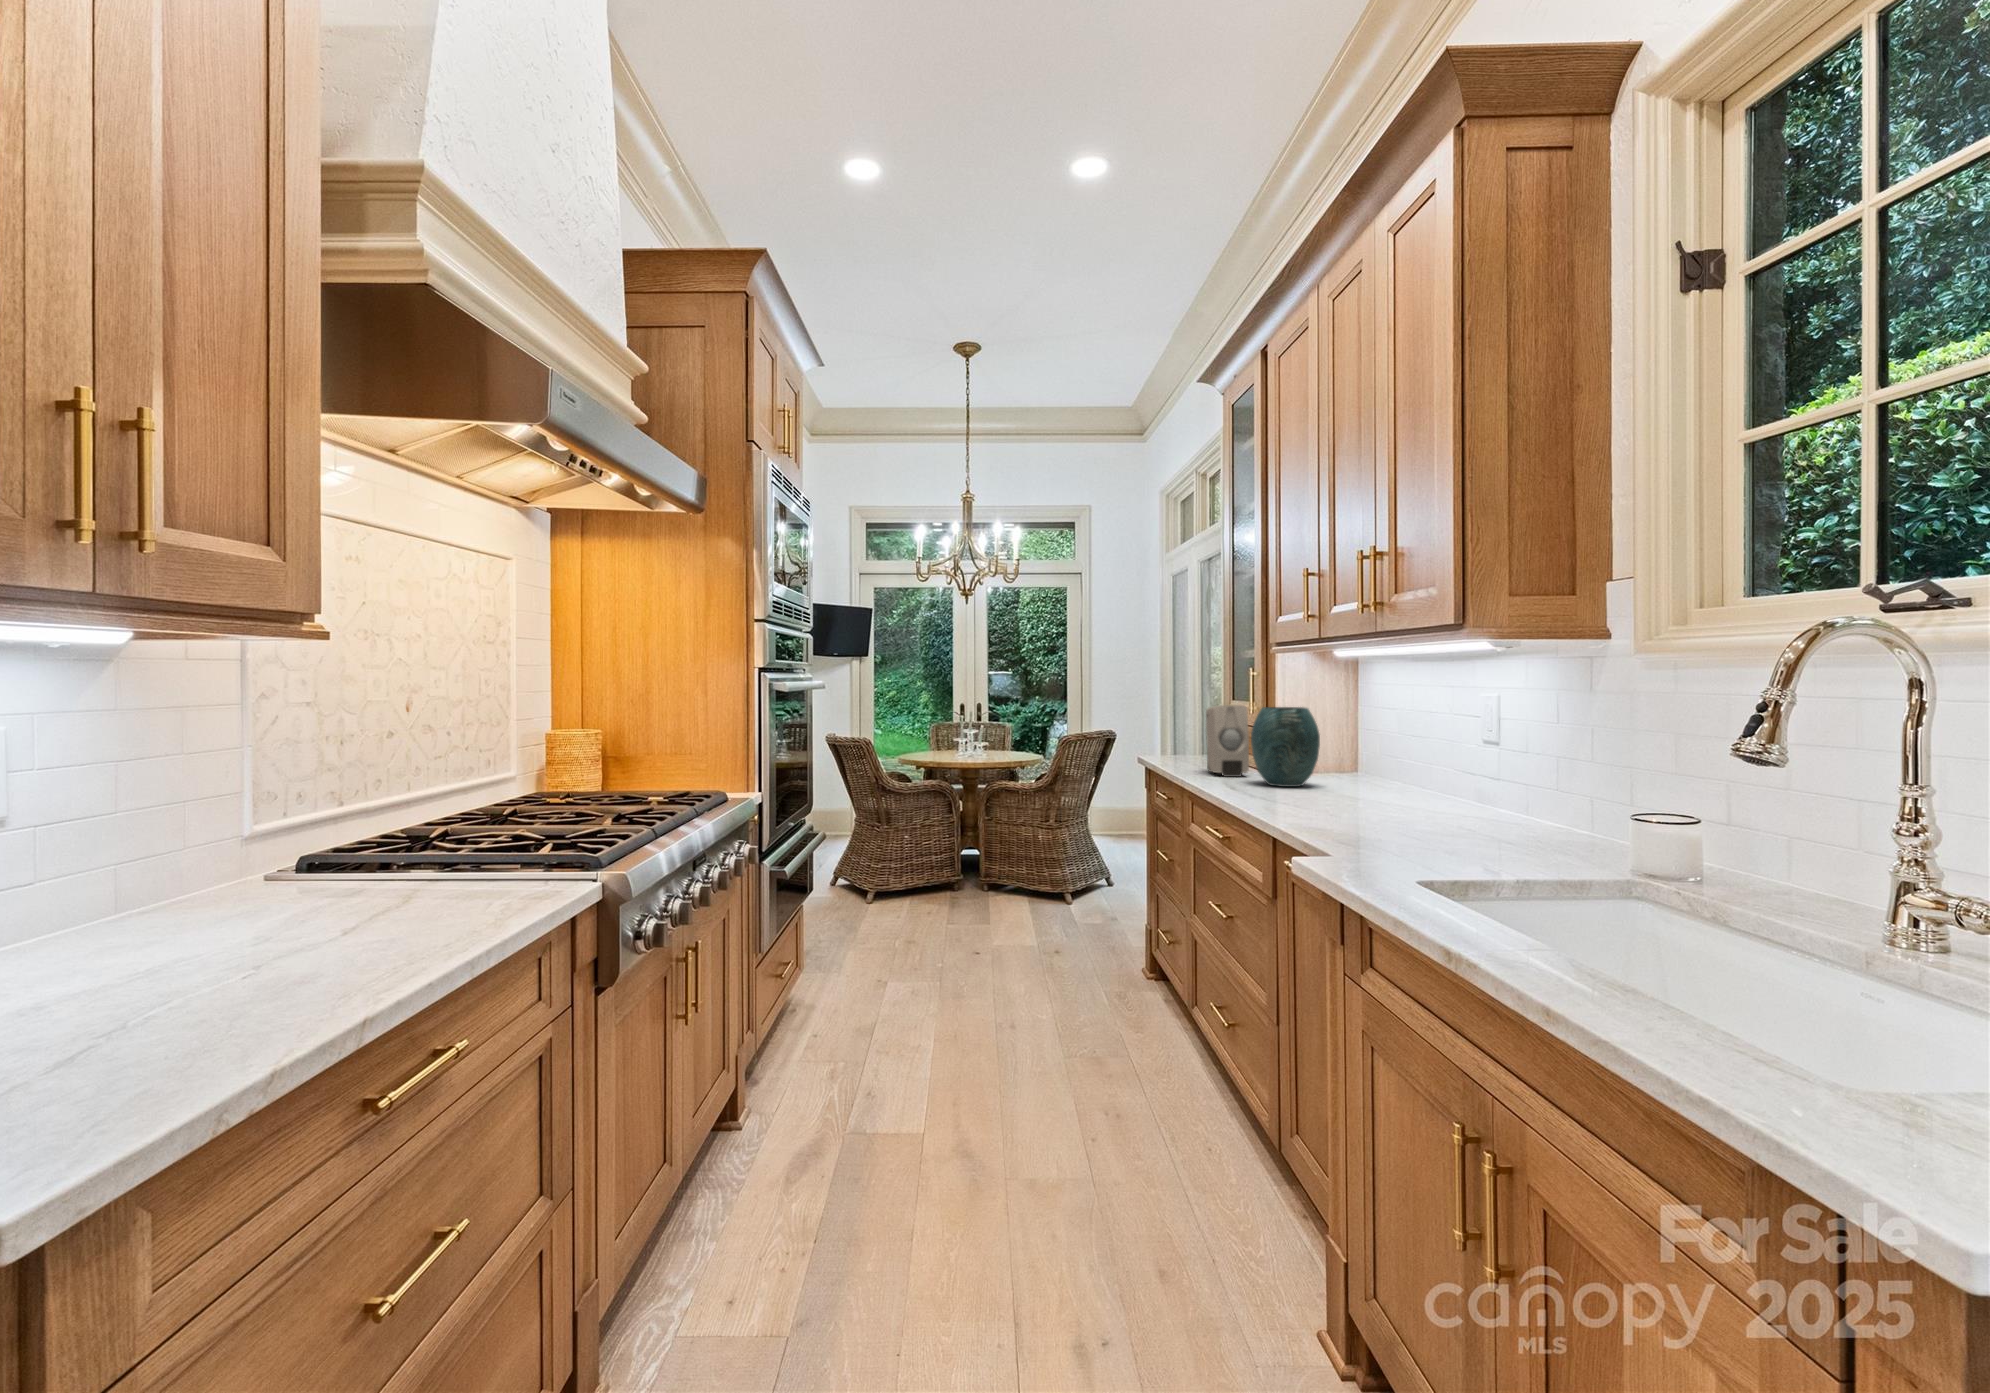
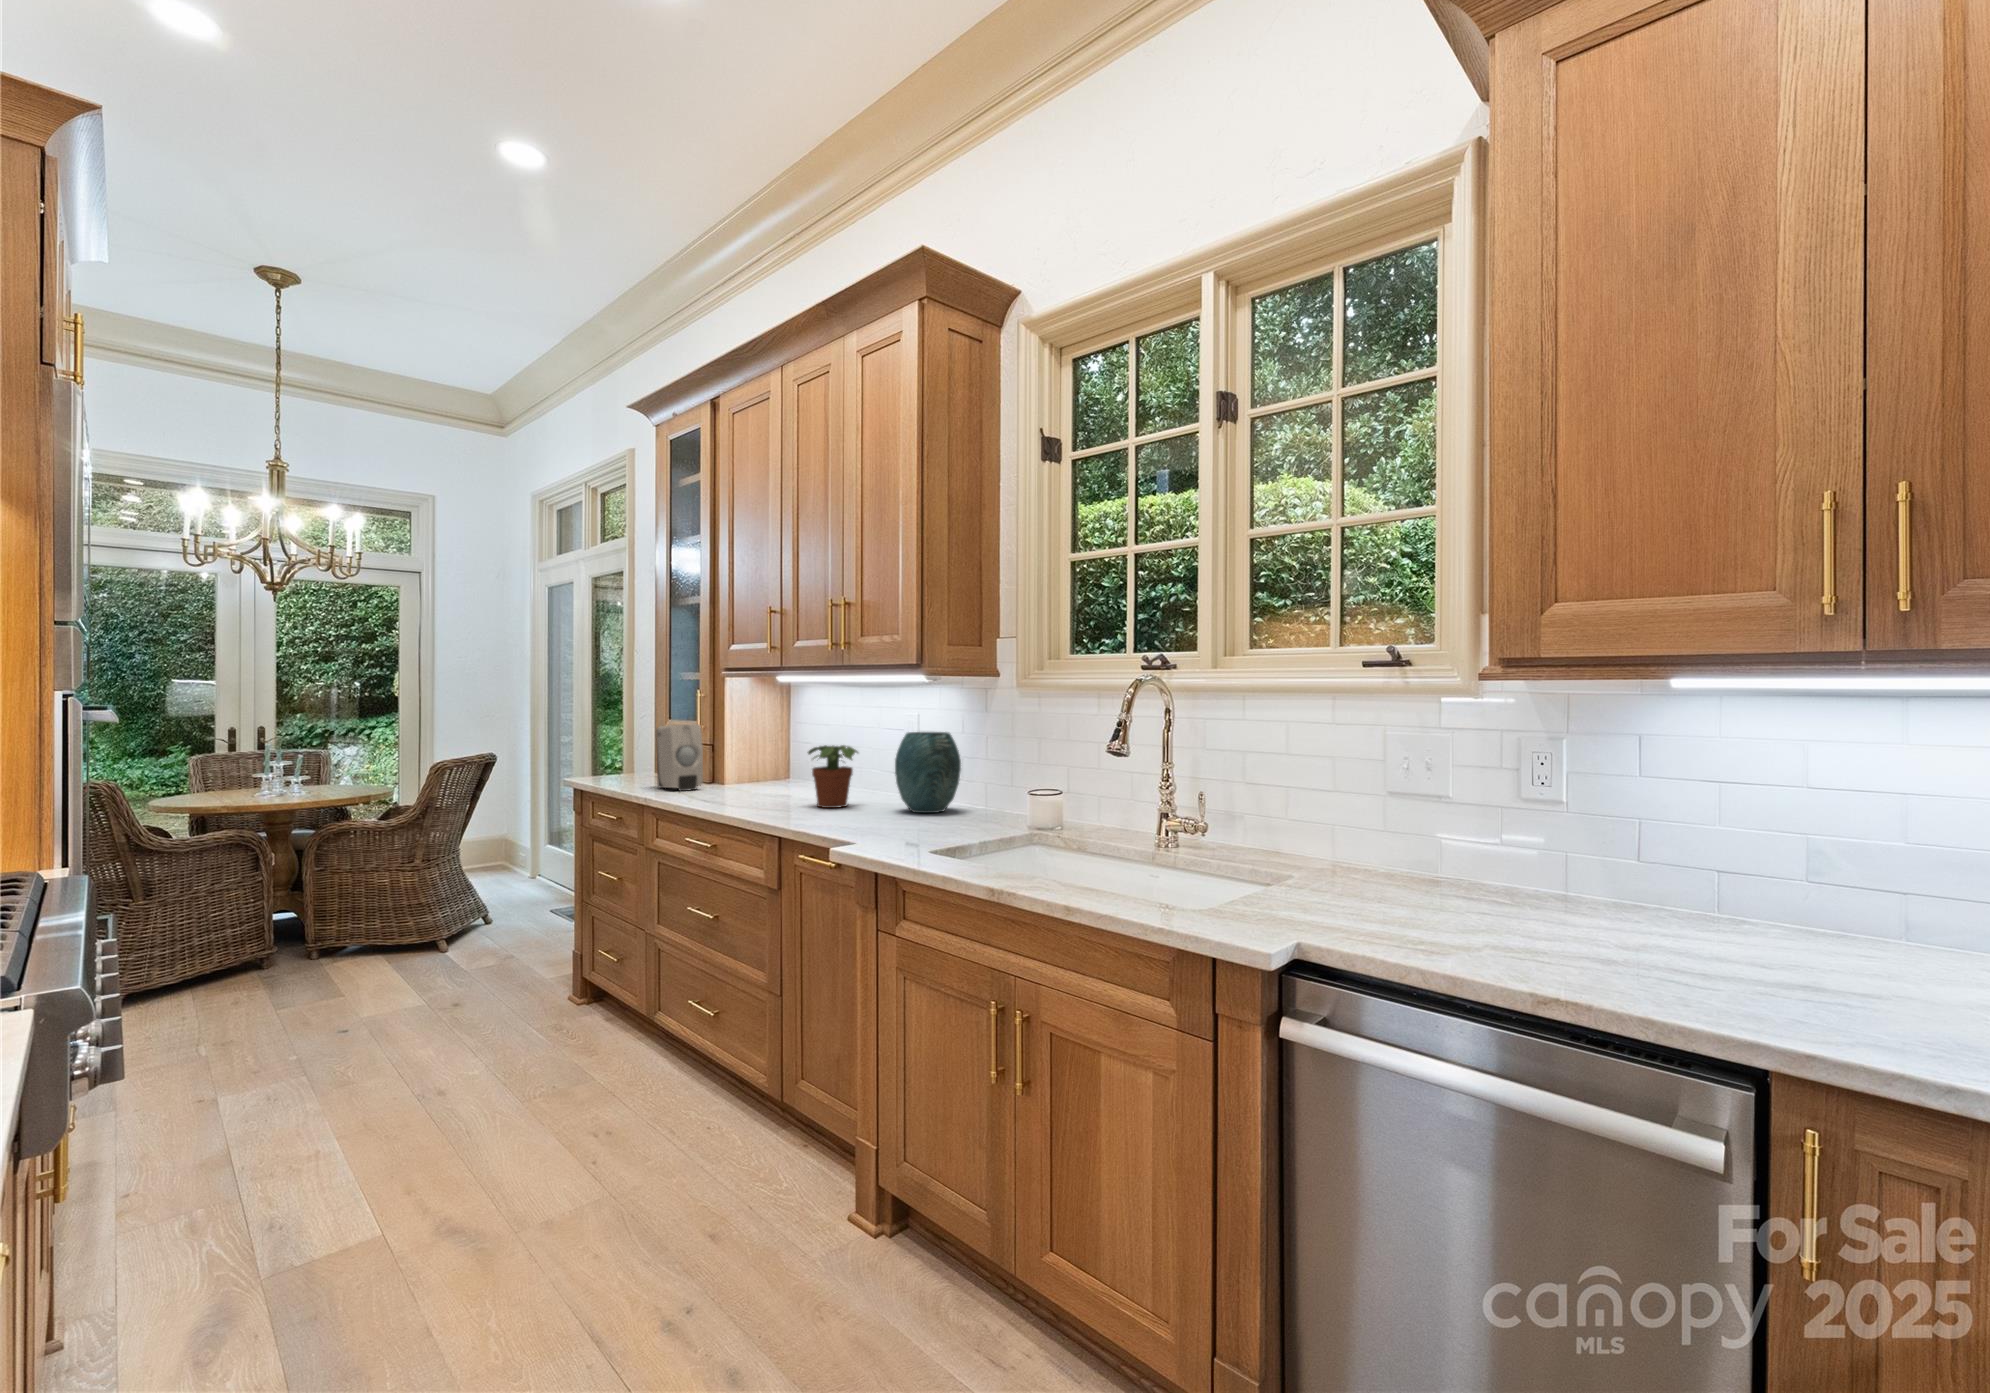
vase: present [1251,707,1320,787] -> present [895,732,961,813]
potted plant: none [1337,733,1407,811] -> present [808,745,858,808]

